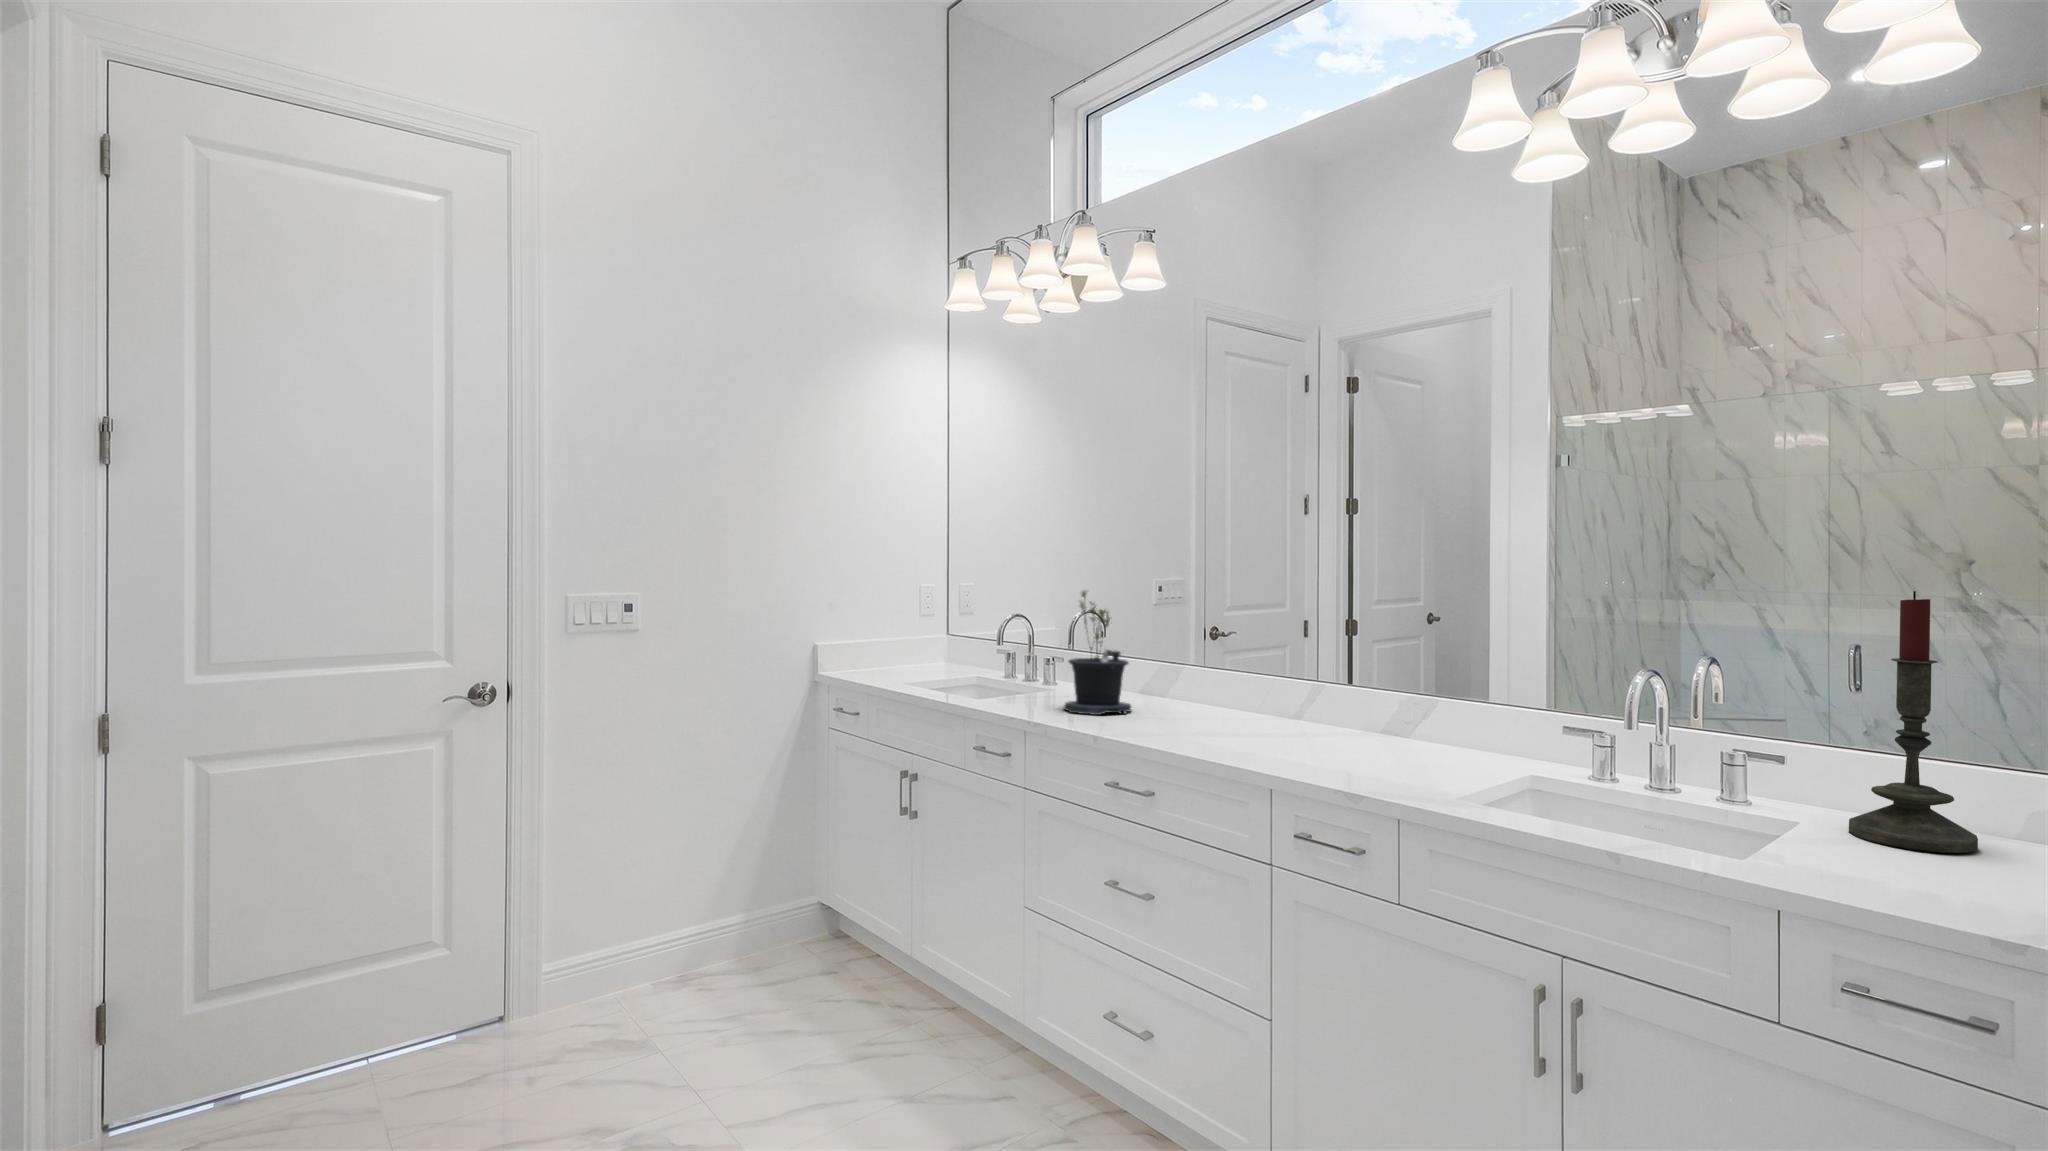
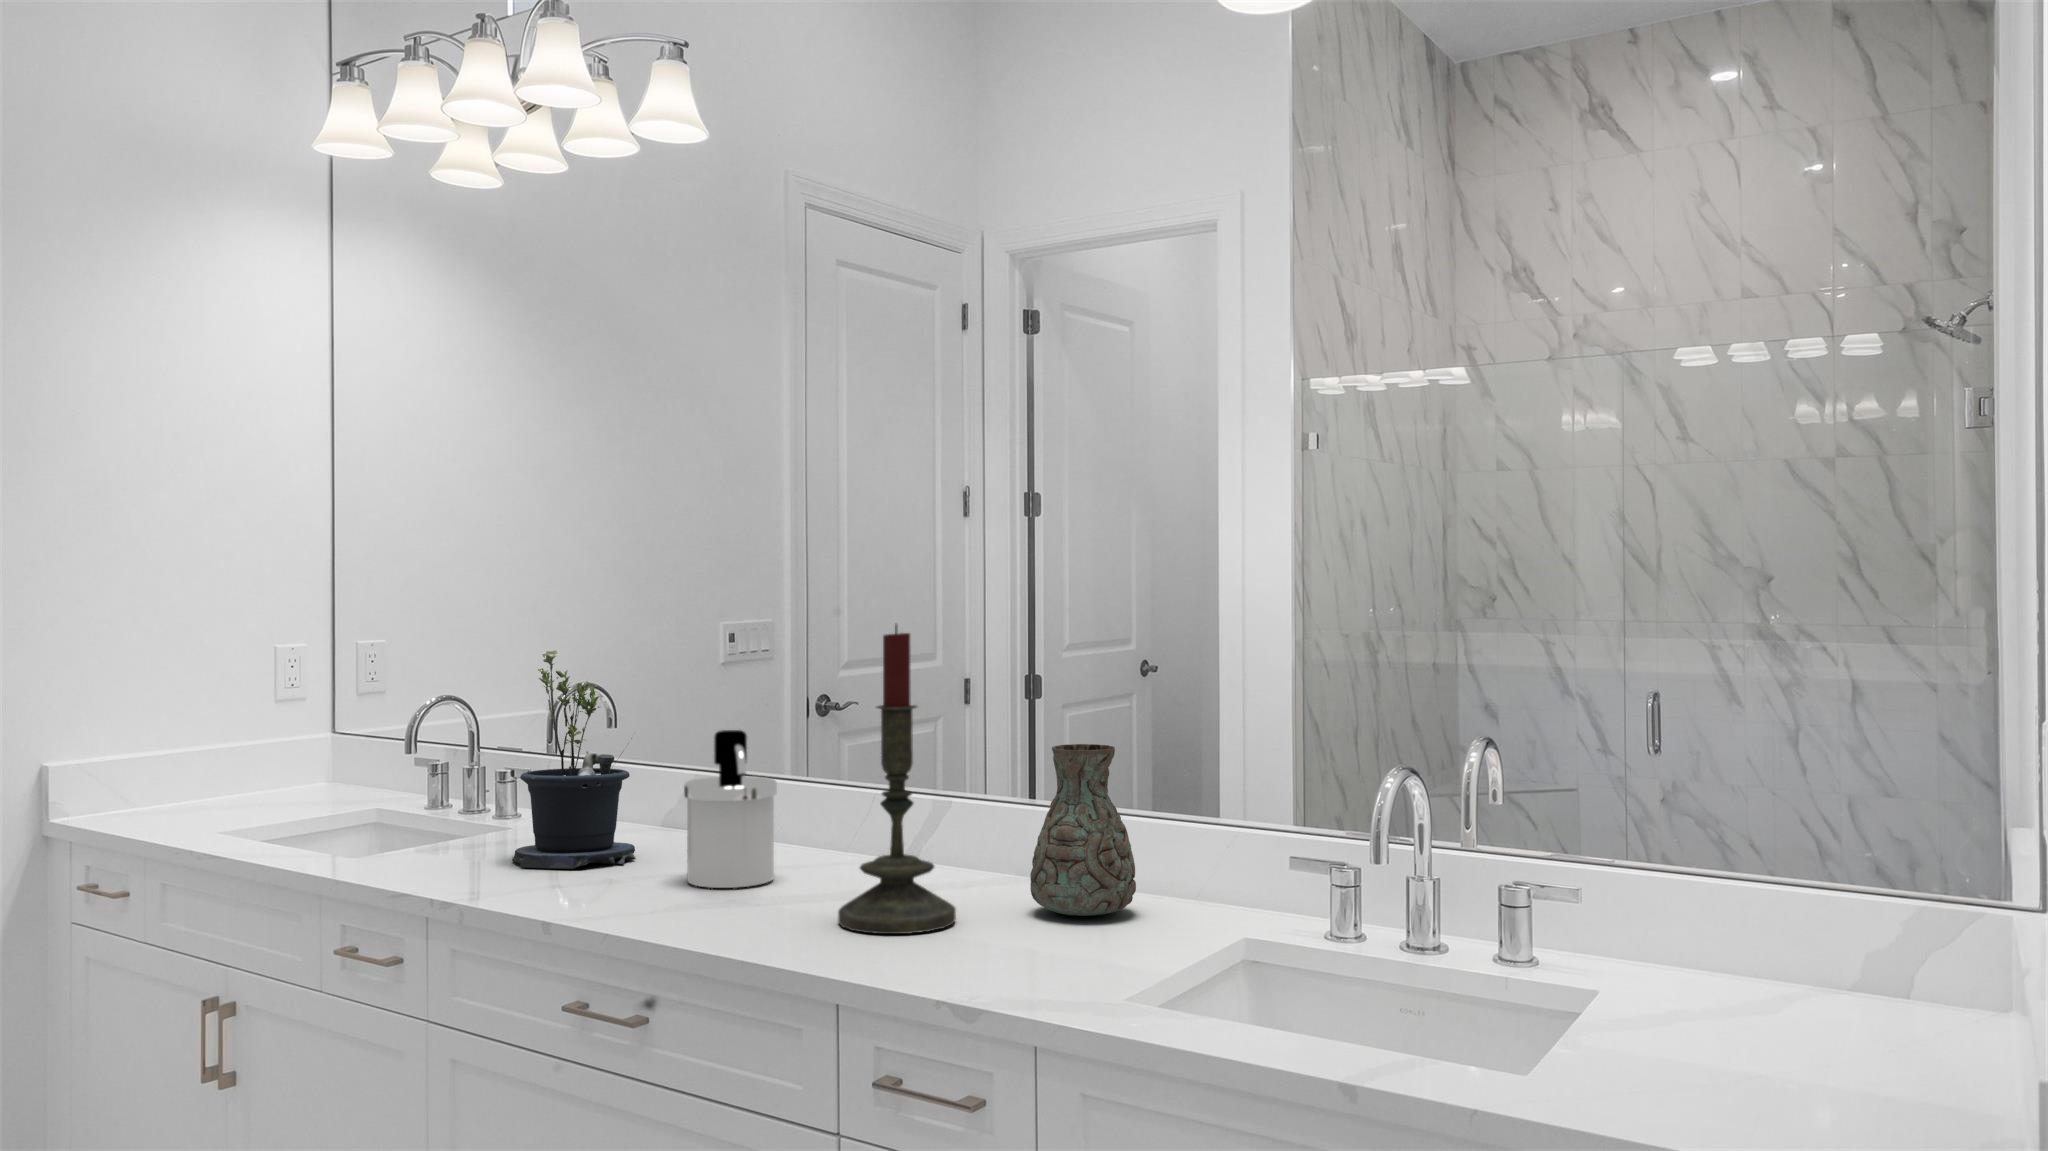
candle: present [1849,591,1978,853] -> present [838,625,956,934]
soap dispenser: none [1165,638,1220,730] -> present [684,730,777,888]
decorative vase: none [1384,652,1454,757] -> present [1030,744,1136,916]

